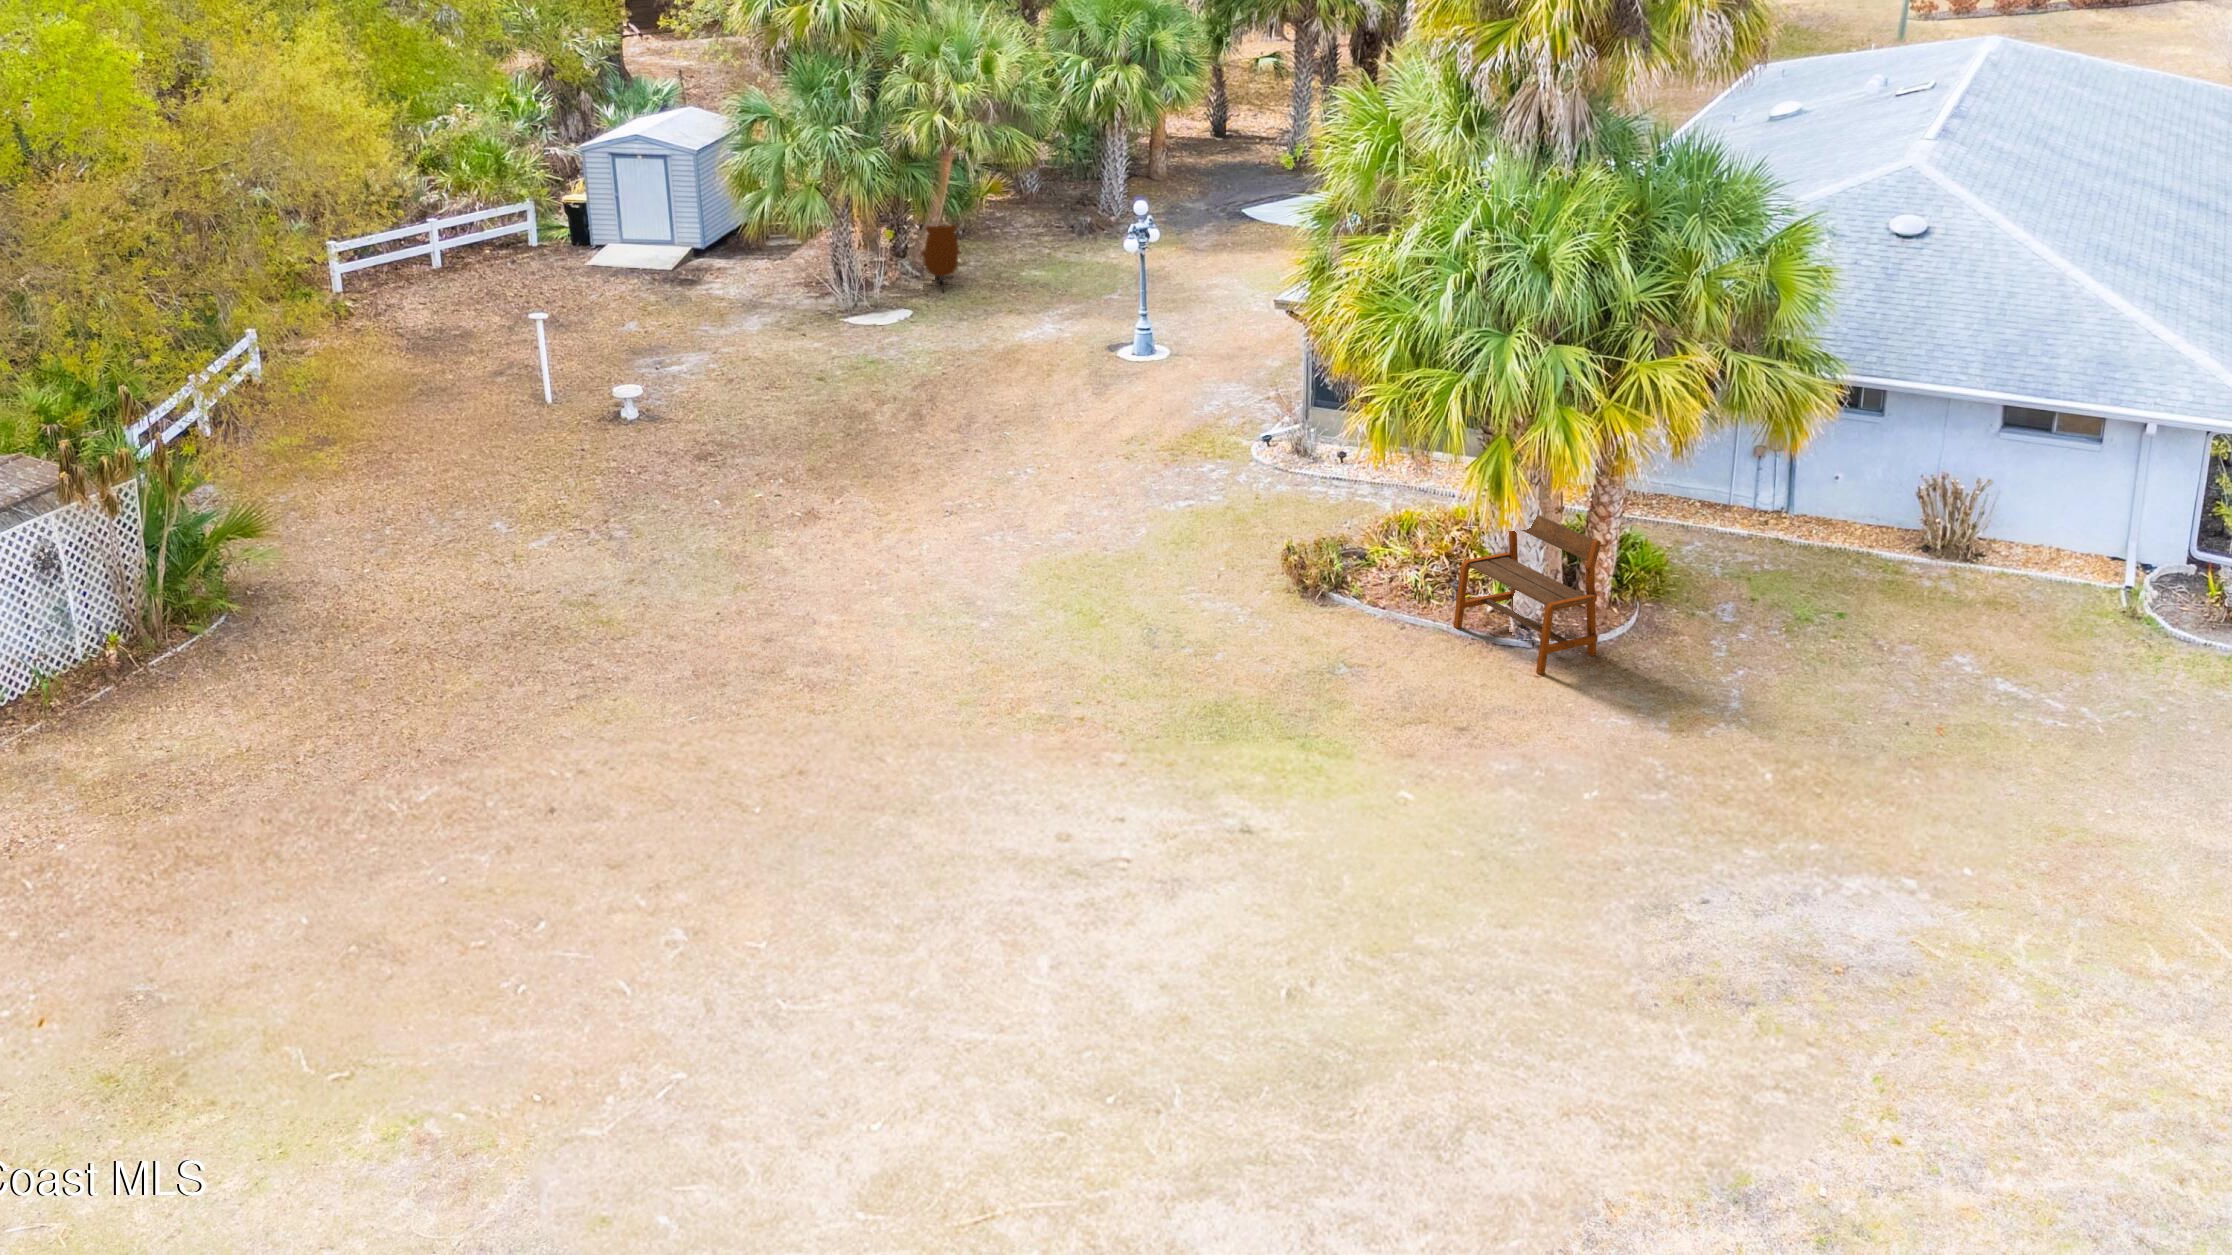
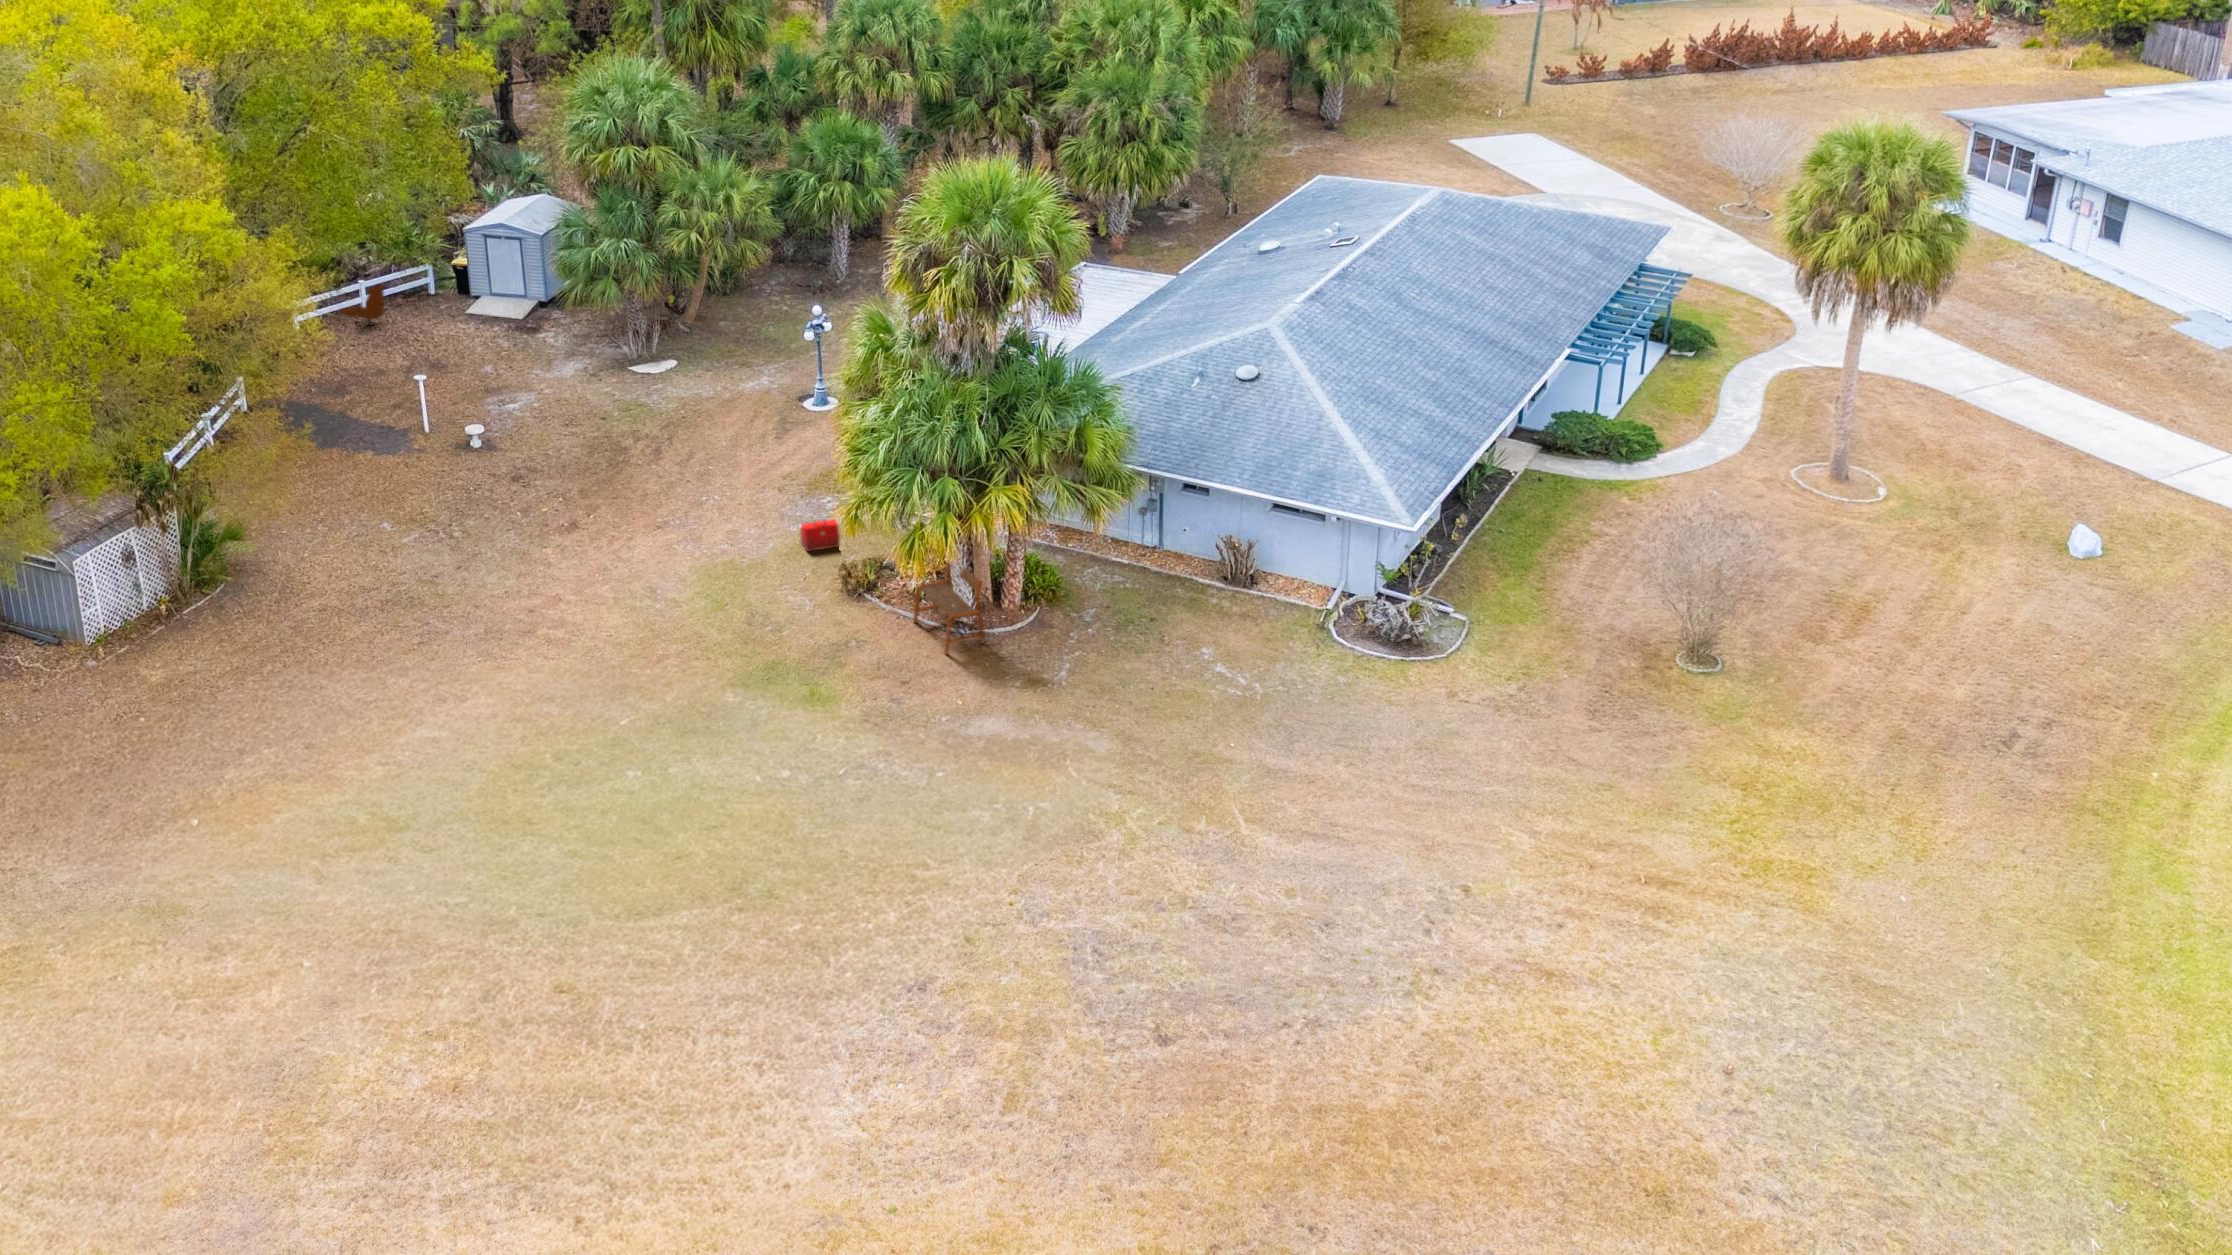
lounge chair: present [921,225,961,290] -> present [339,284,384,328]
toolbox: none [1204,478,1272,533] -> present [800,519,840,551]

